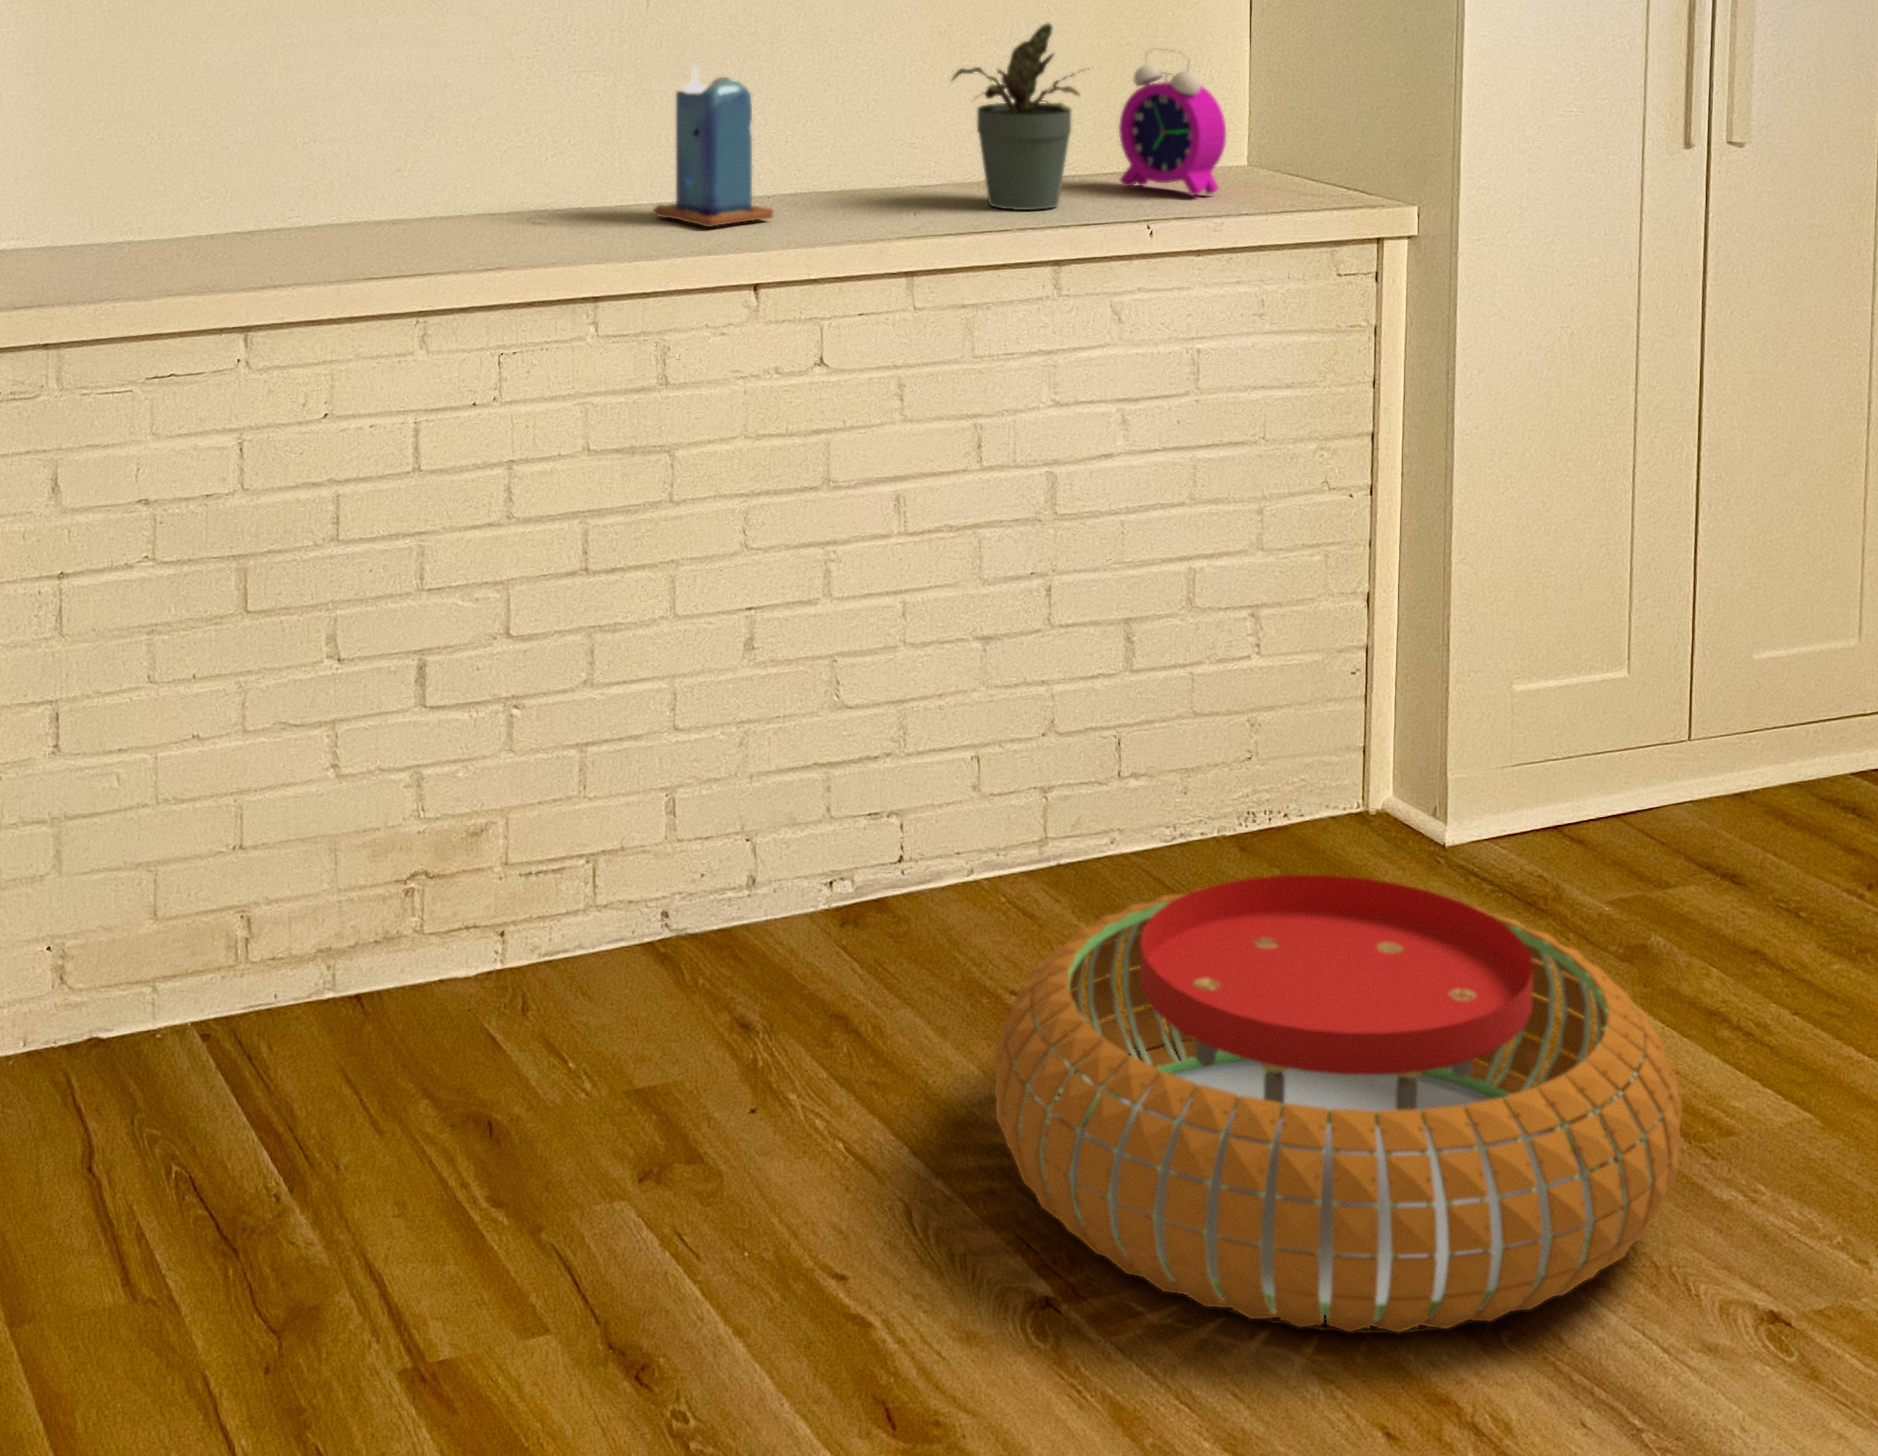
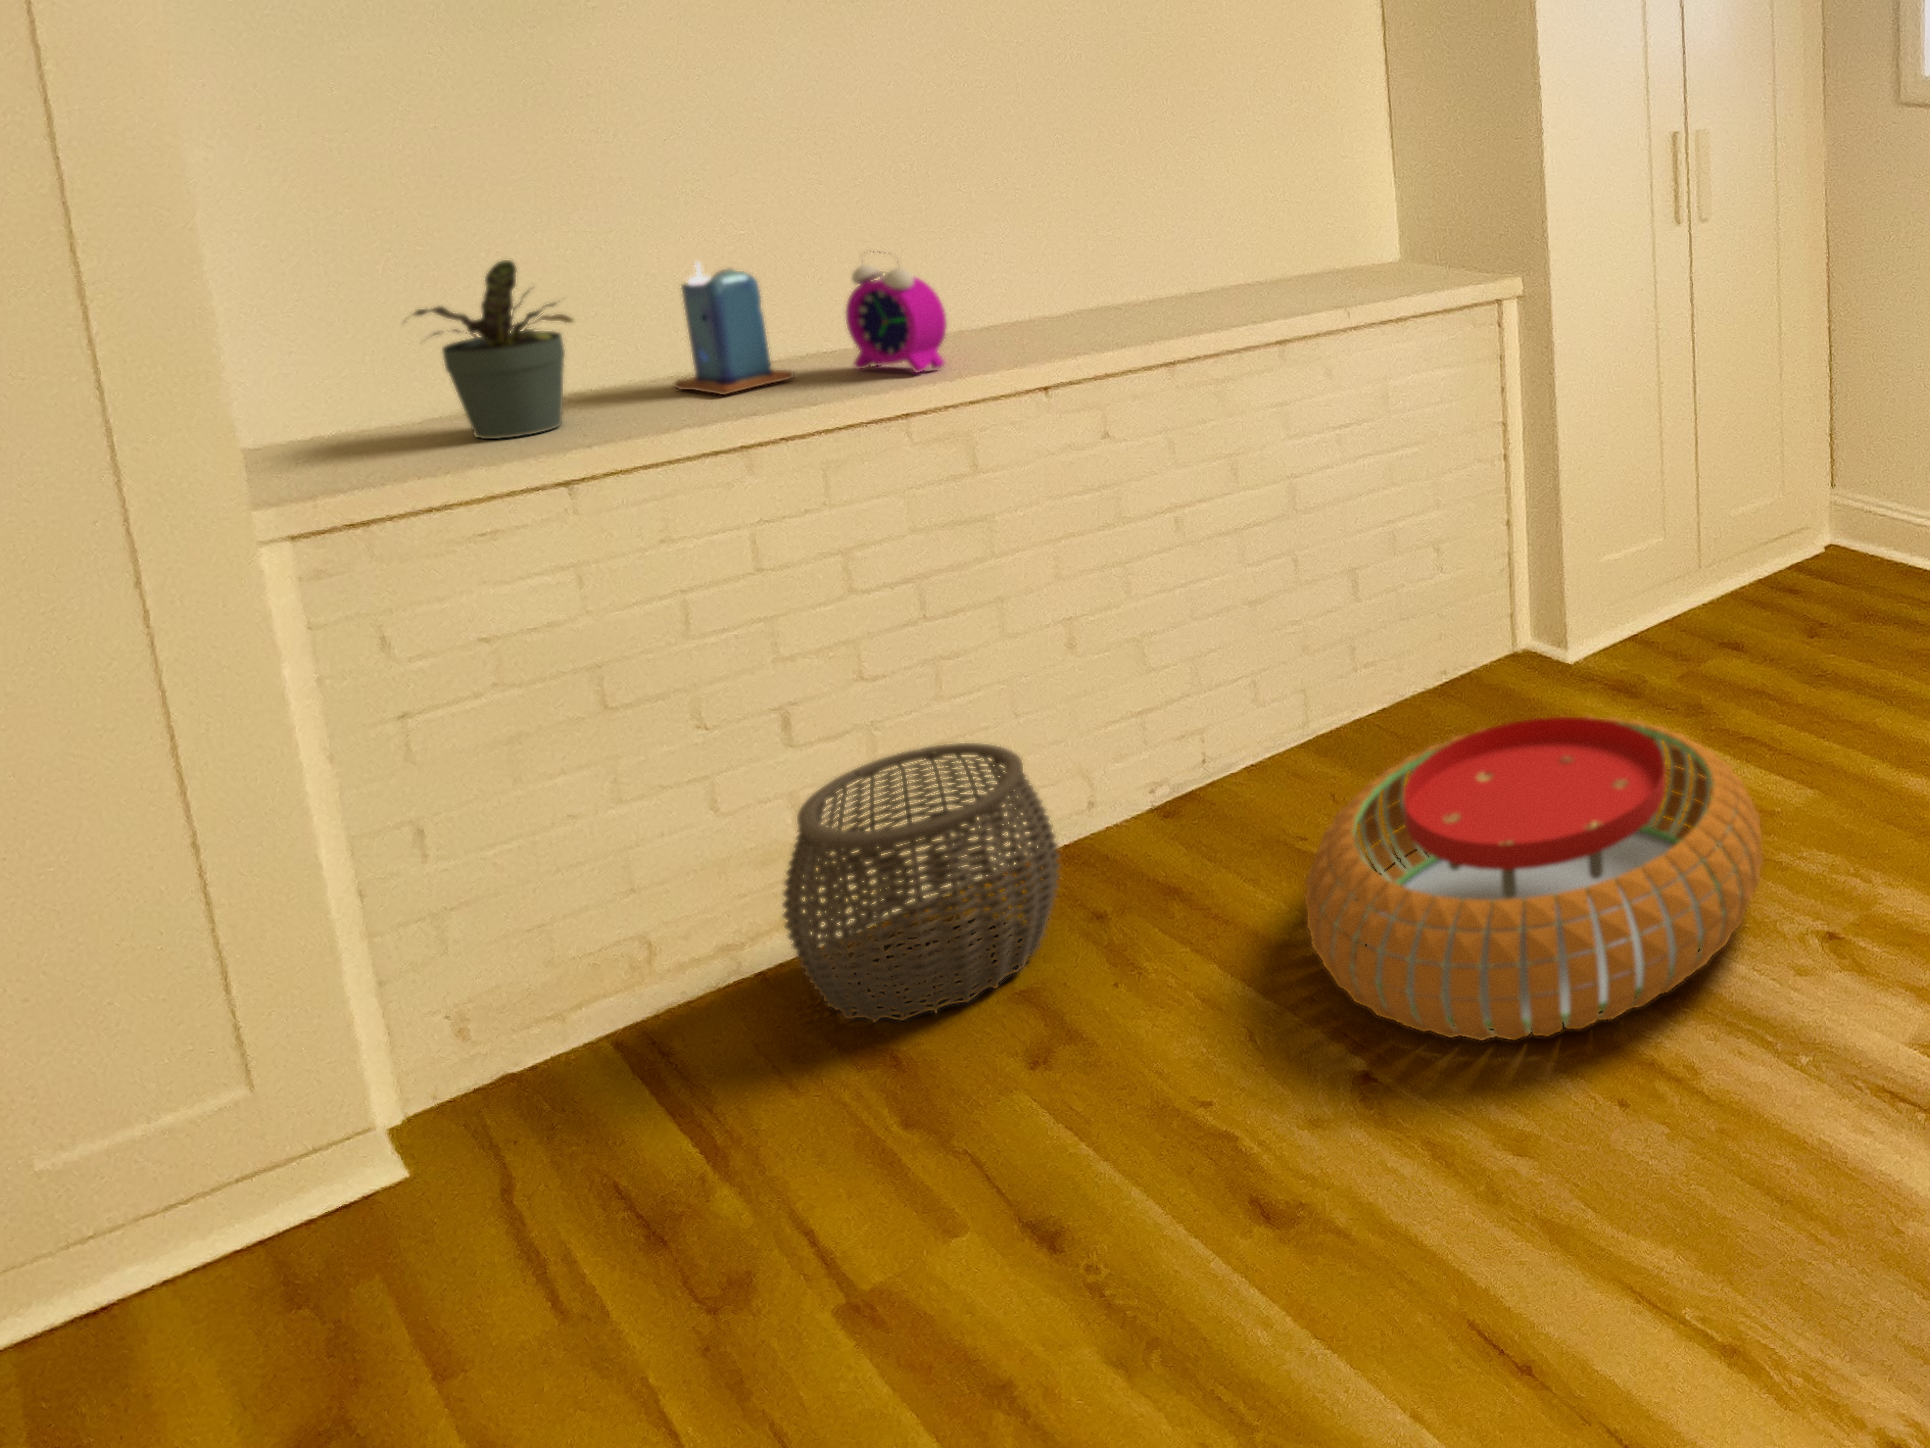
potted plant: present [952,24,1089,210] -> present [405,260,573,439]
alarm clock: present [1119,51,1226,196] -> present [846,251,947,373]
candle: present [654,67,773,227] -> present [674,263,794,395]
woven basket: none [389,744,701,1090] -> present [783,743,1059,1022]

